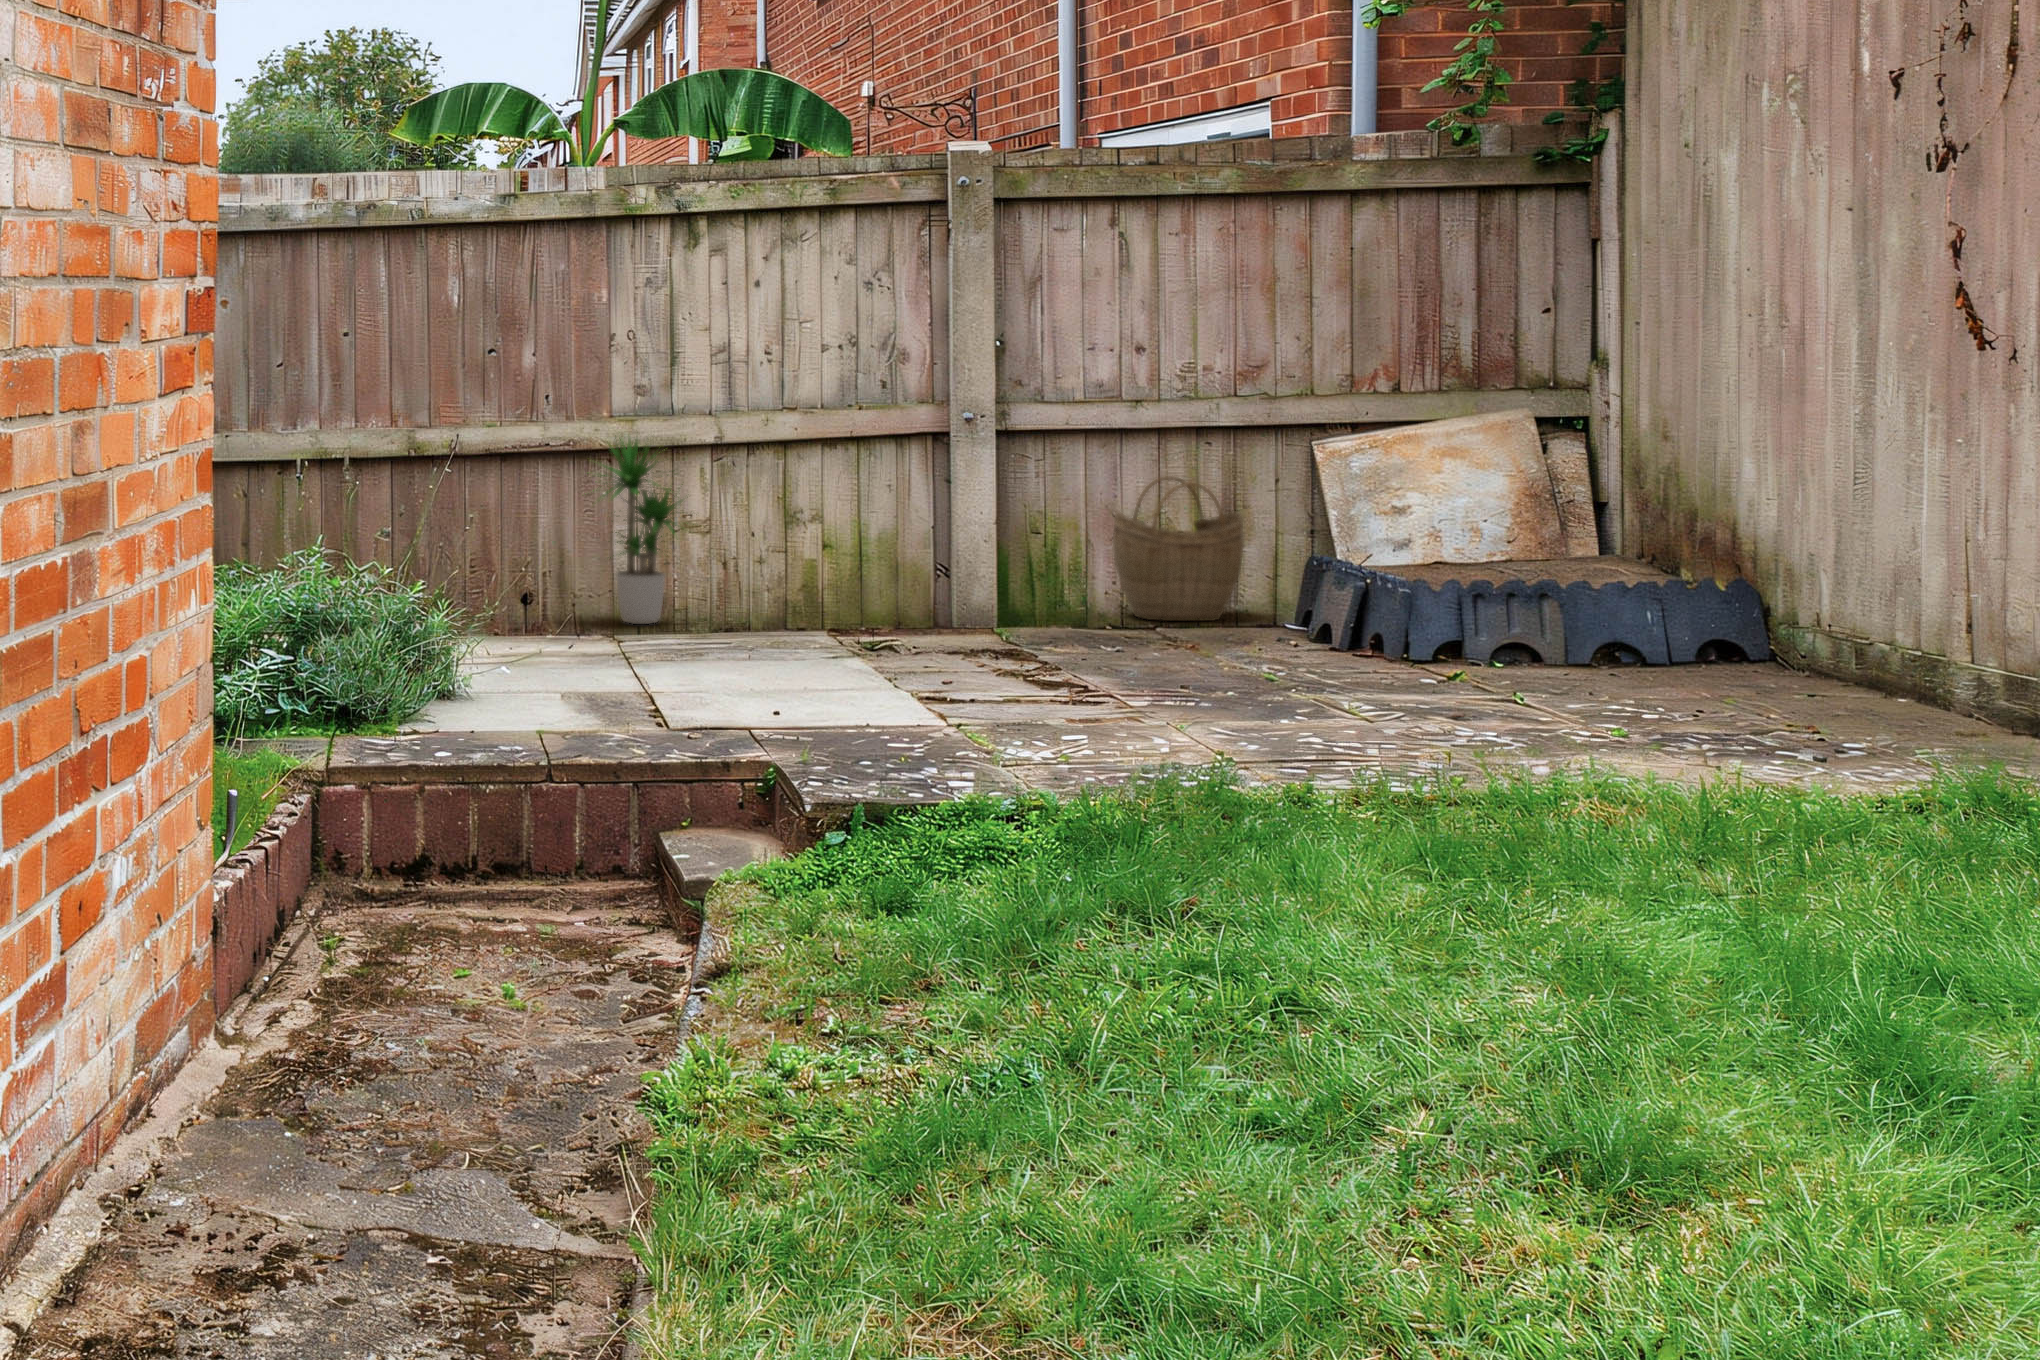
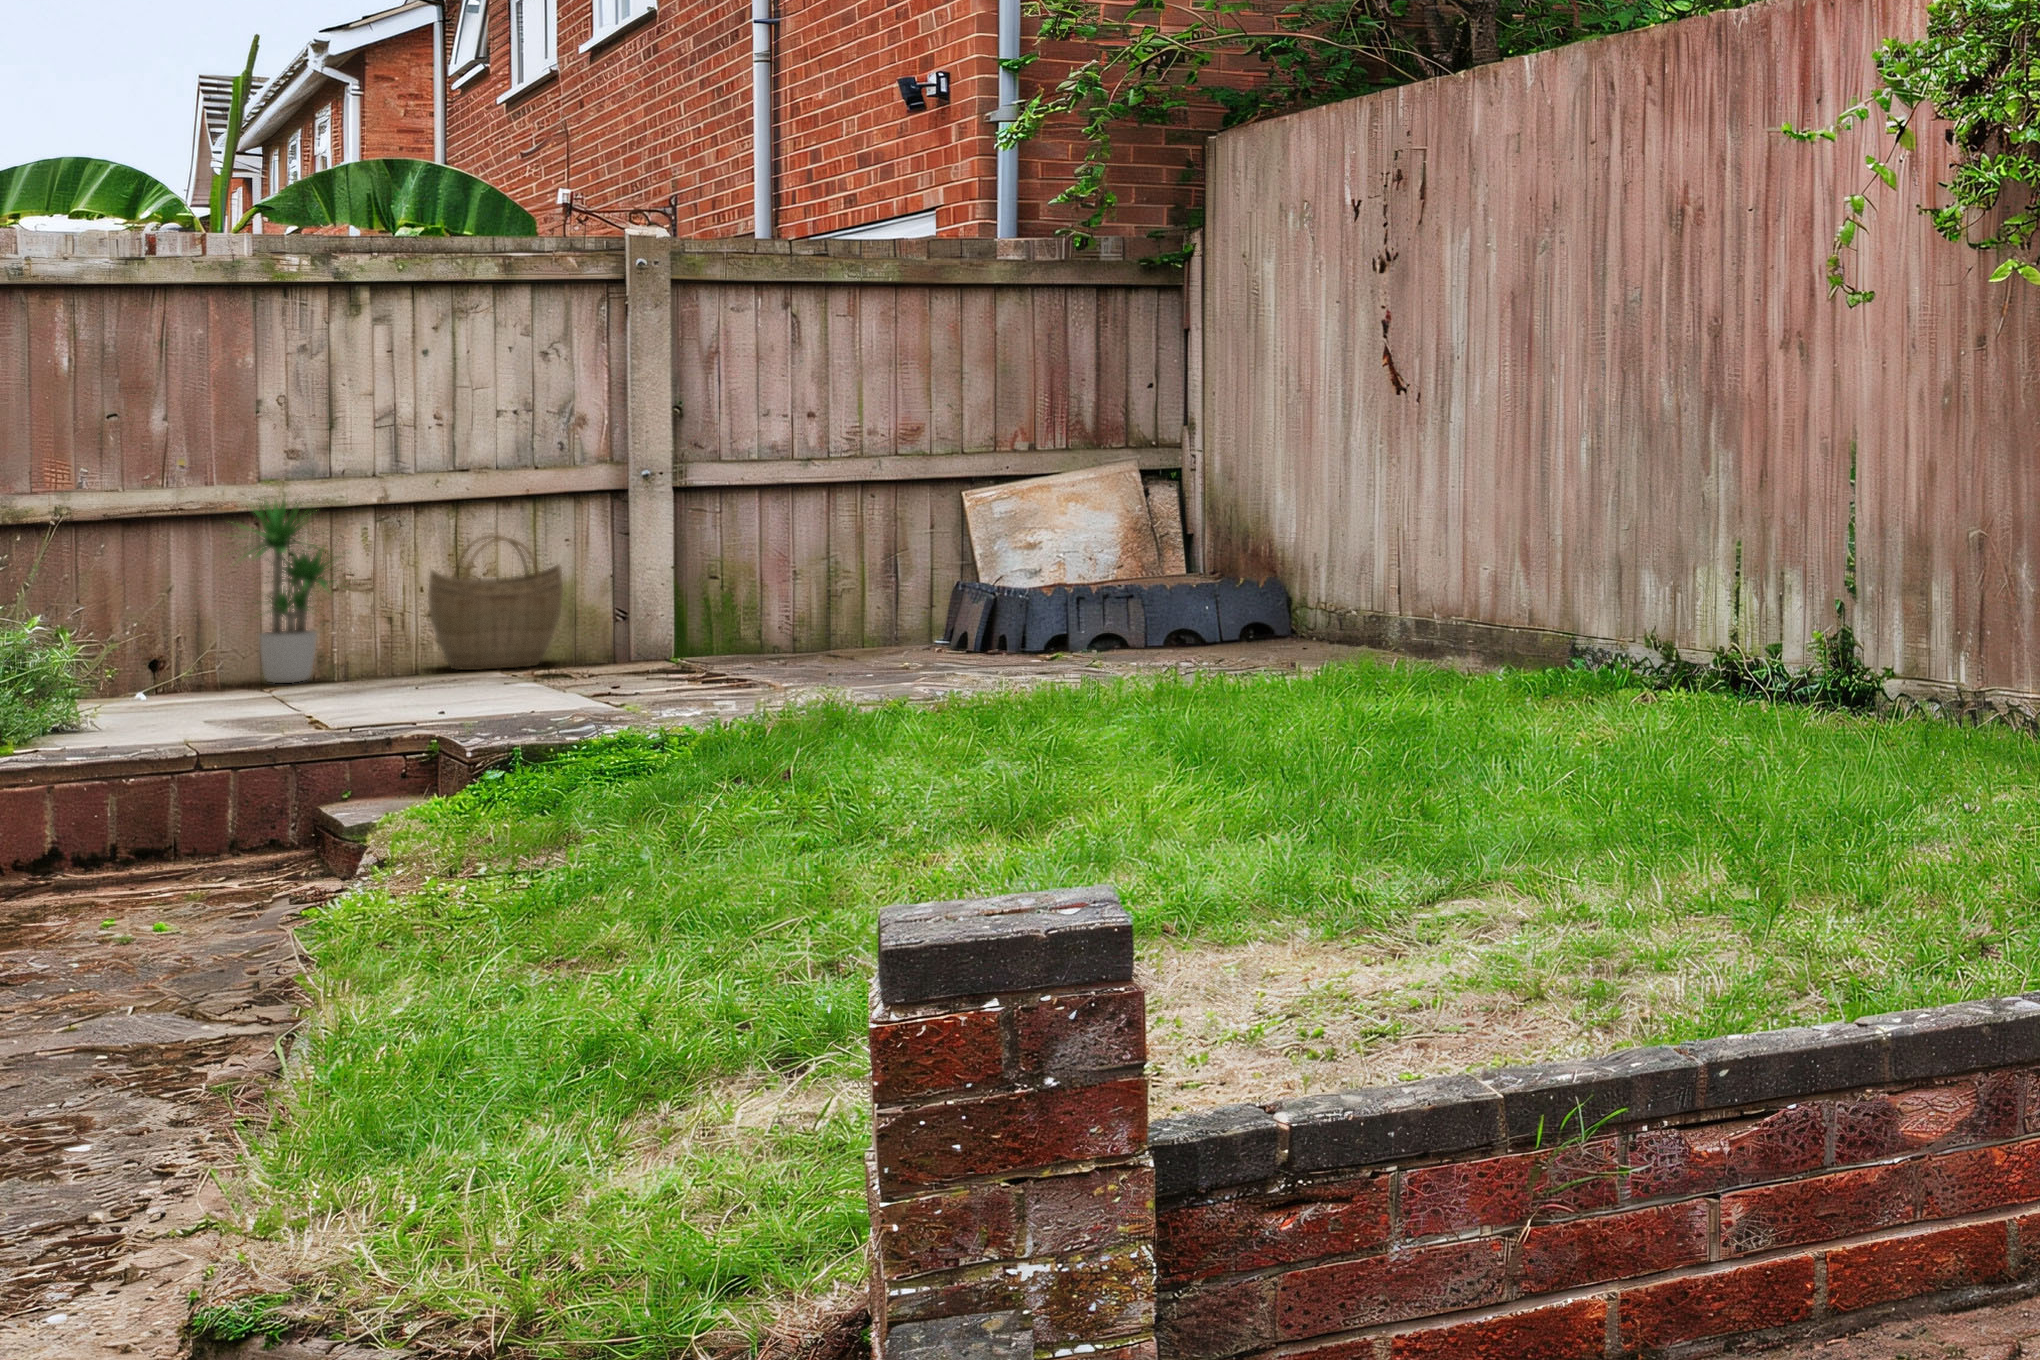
woven basket: present [1113,476,1244,621] -> present [428,535,563,670]

